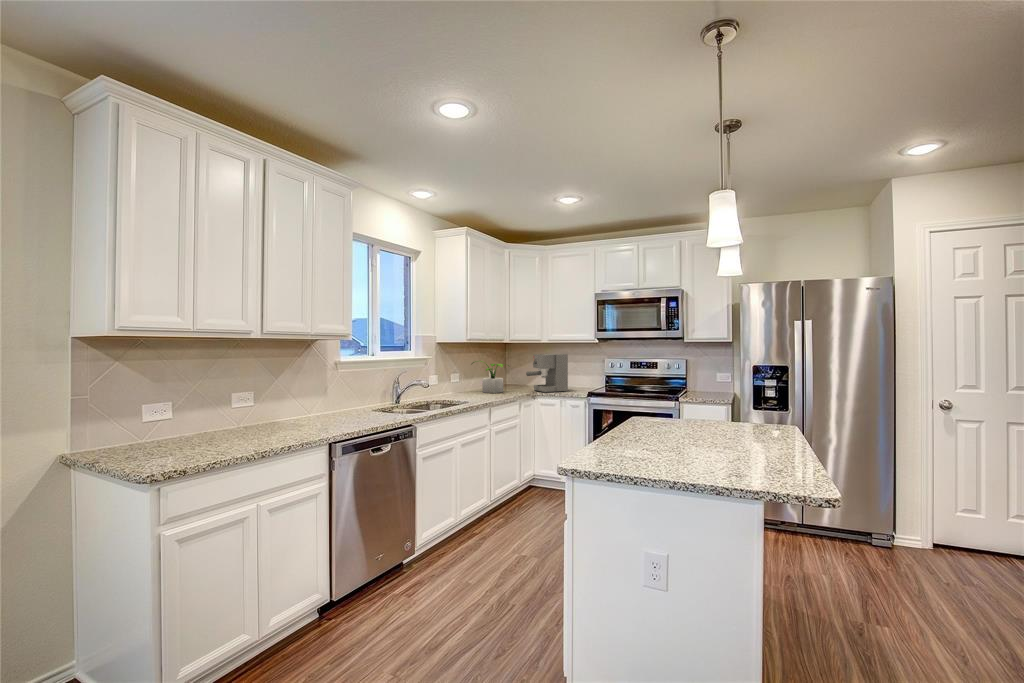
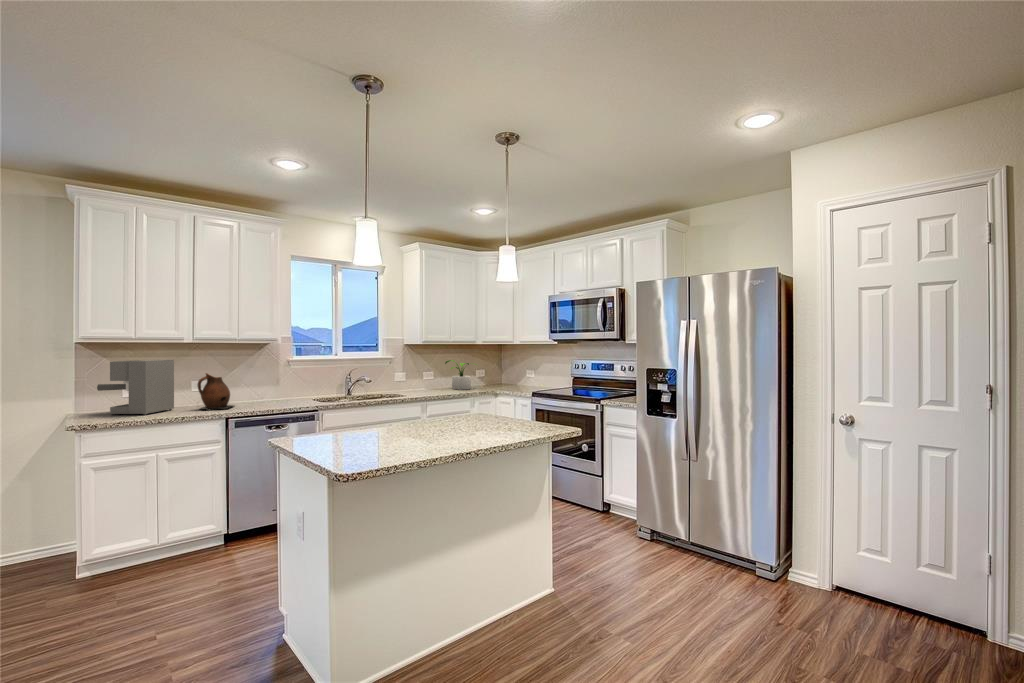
coffee maker: present [526,354,568,393] -> present [97,360,174,415]
ceramic pitcher: none [271,382,318,434] -> present [198,373,233,409]

